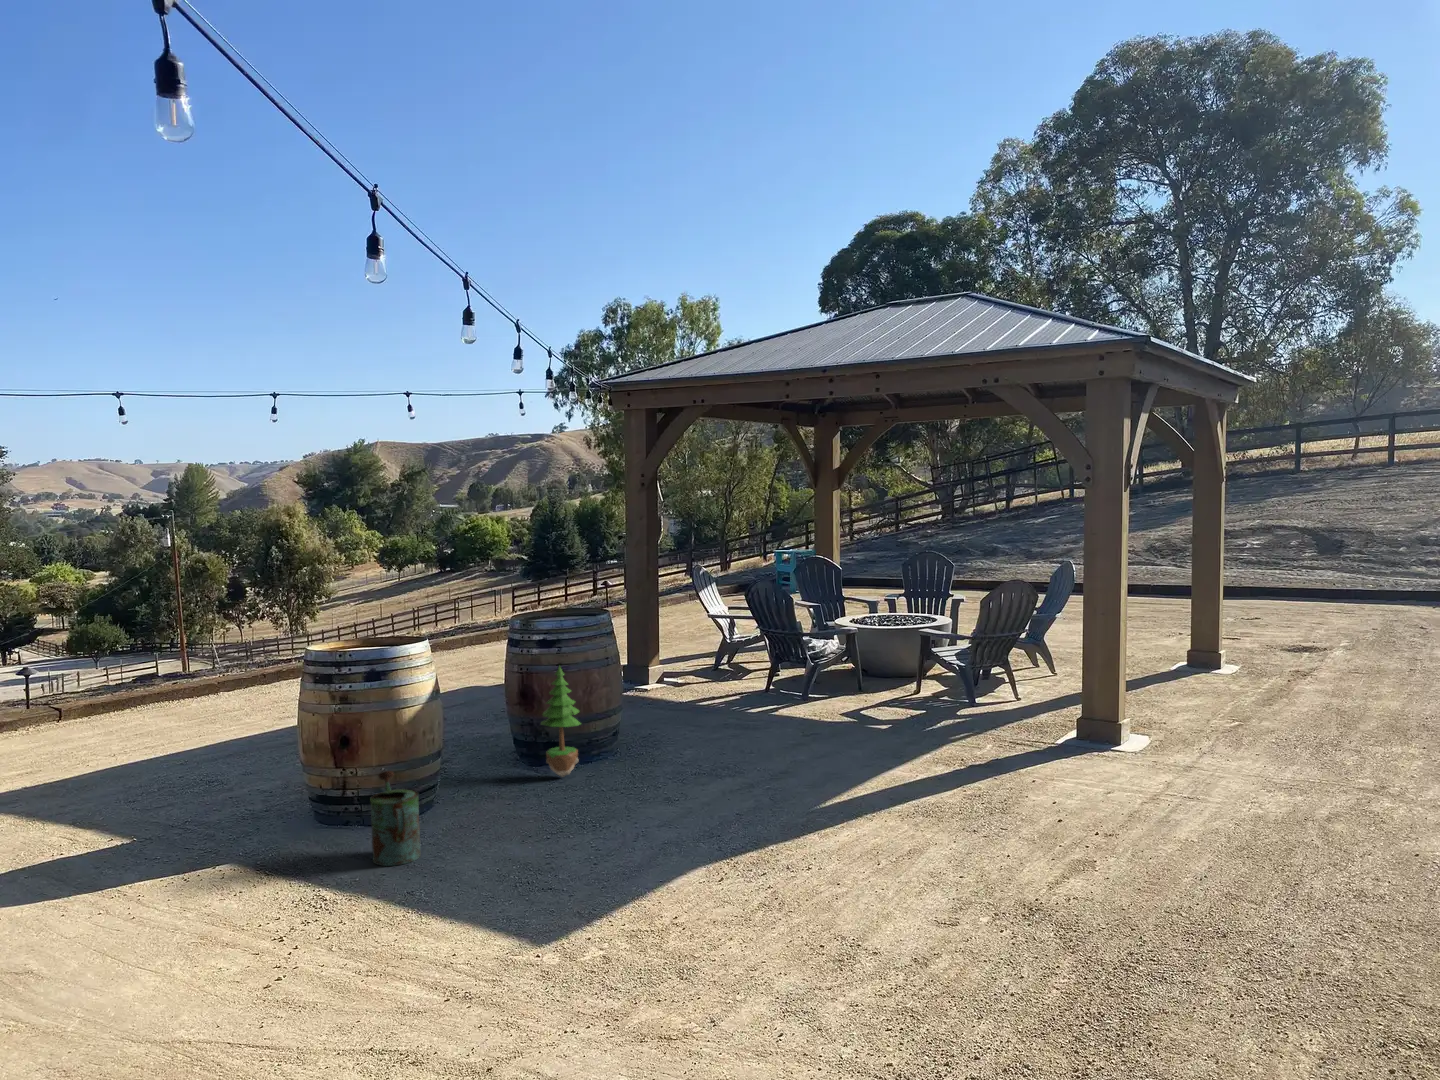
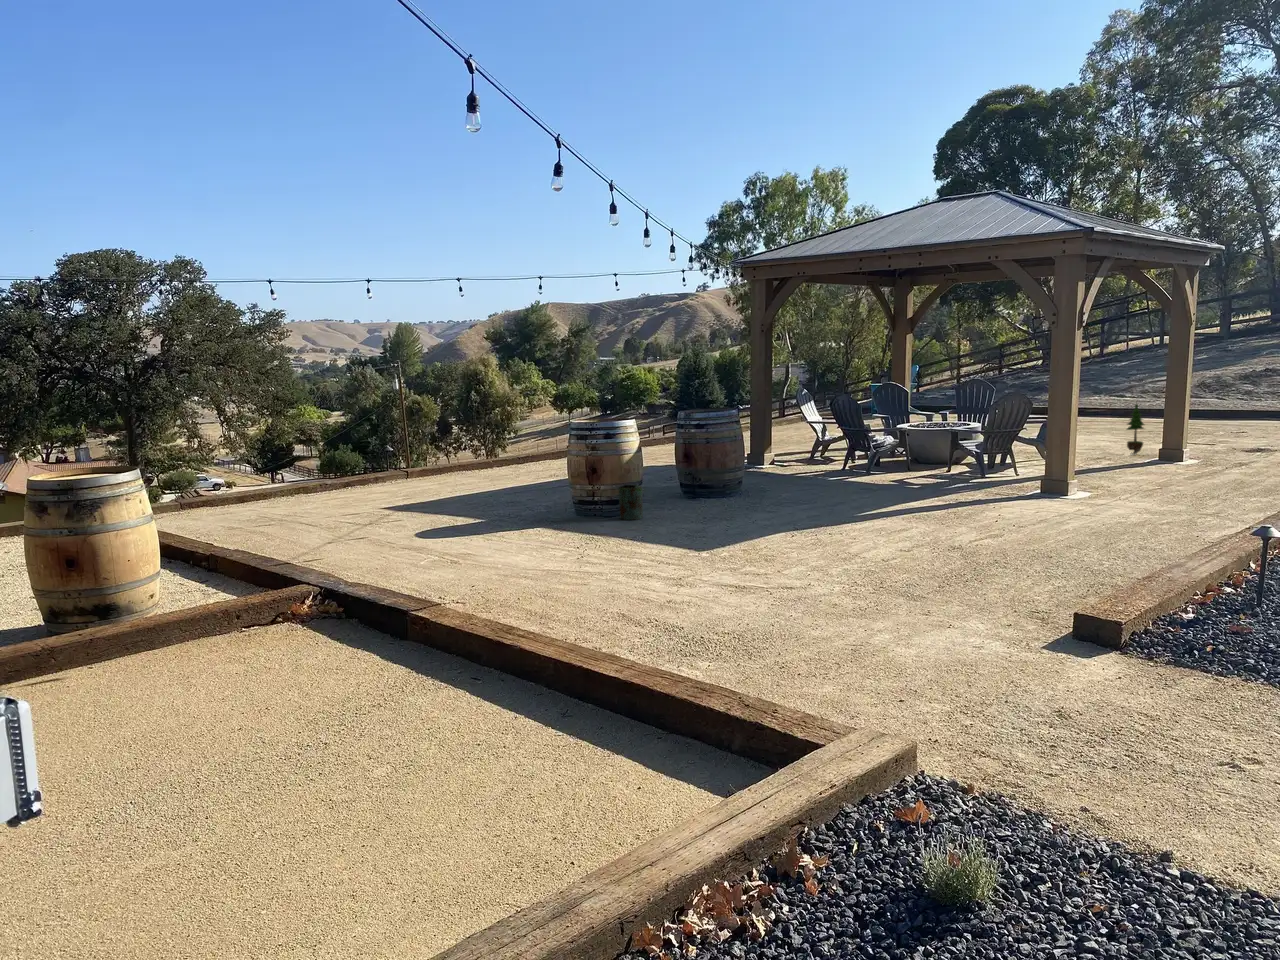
potted tree: present [541,666,580,777] -> present [1127,404,1144,454]

